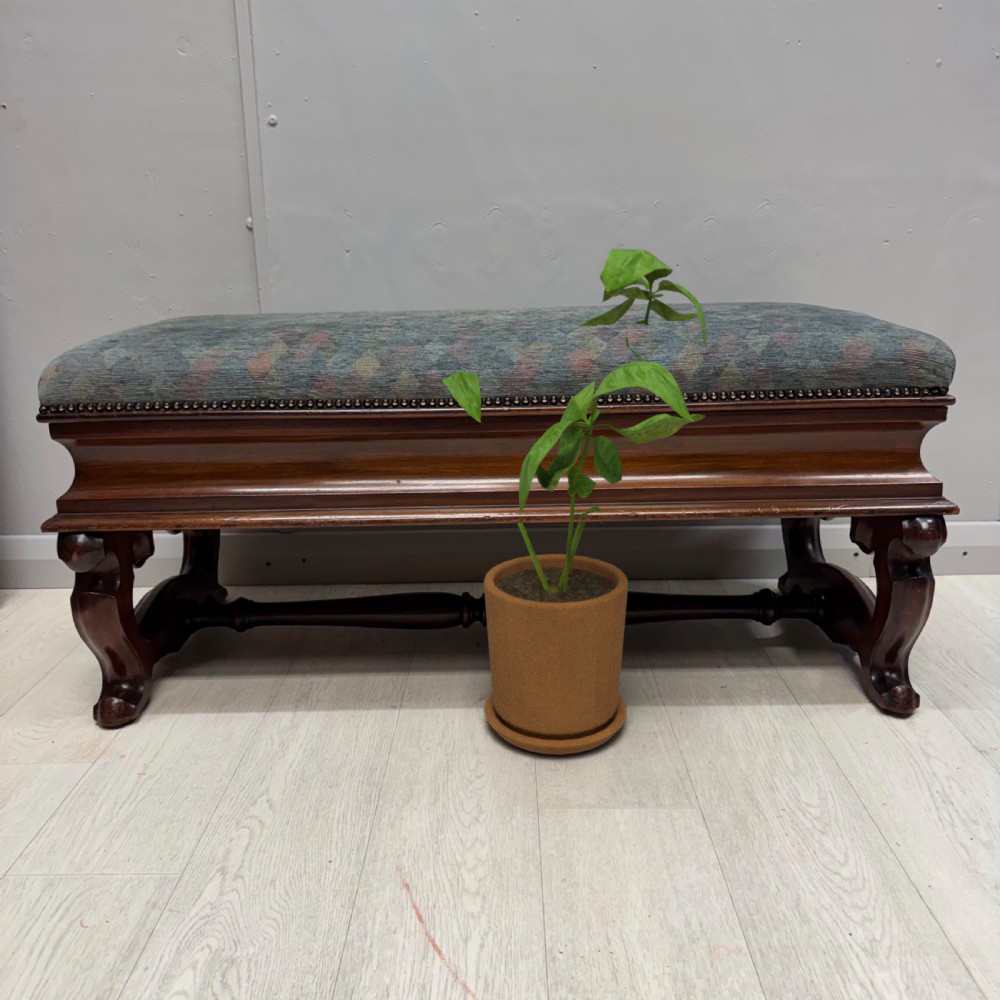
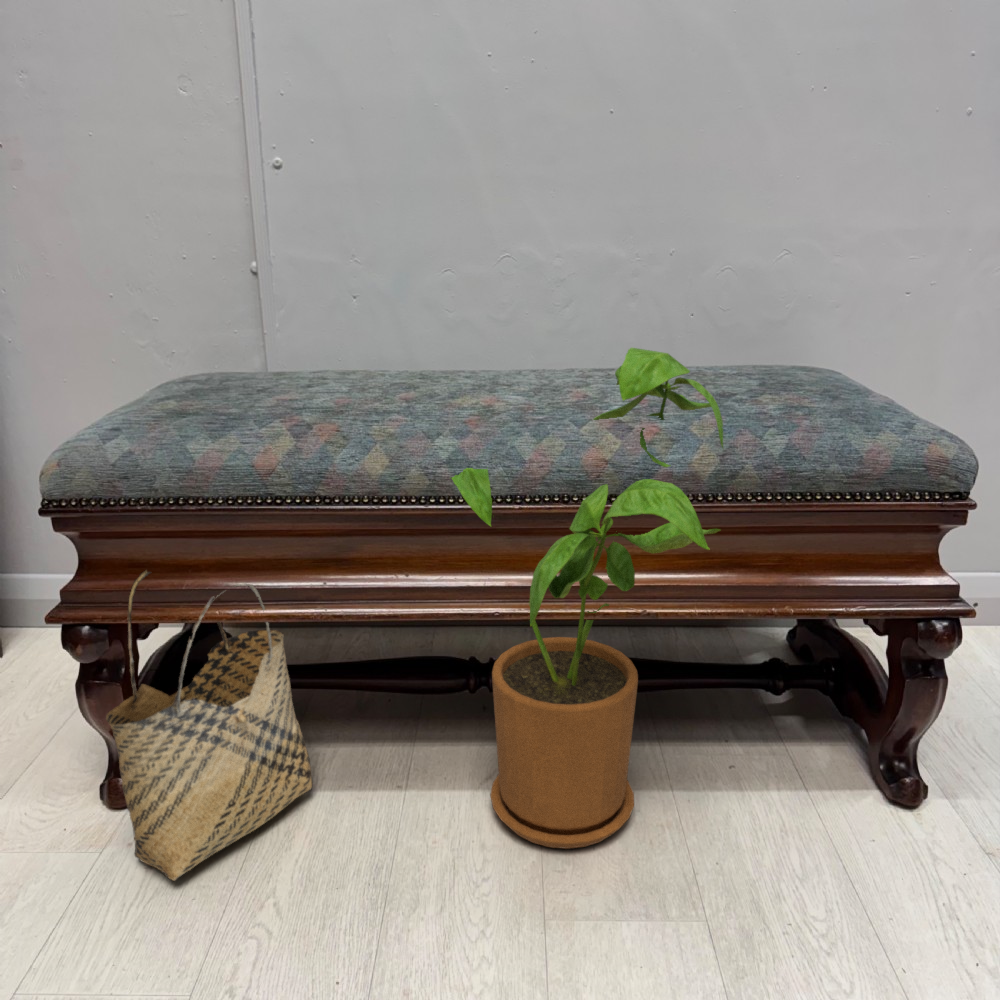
woven basket: none [101,475,307,784] -> present [106,570,312,881]

